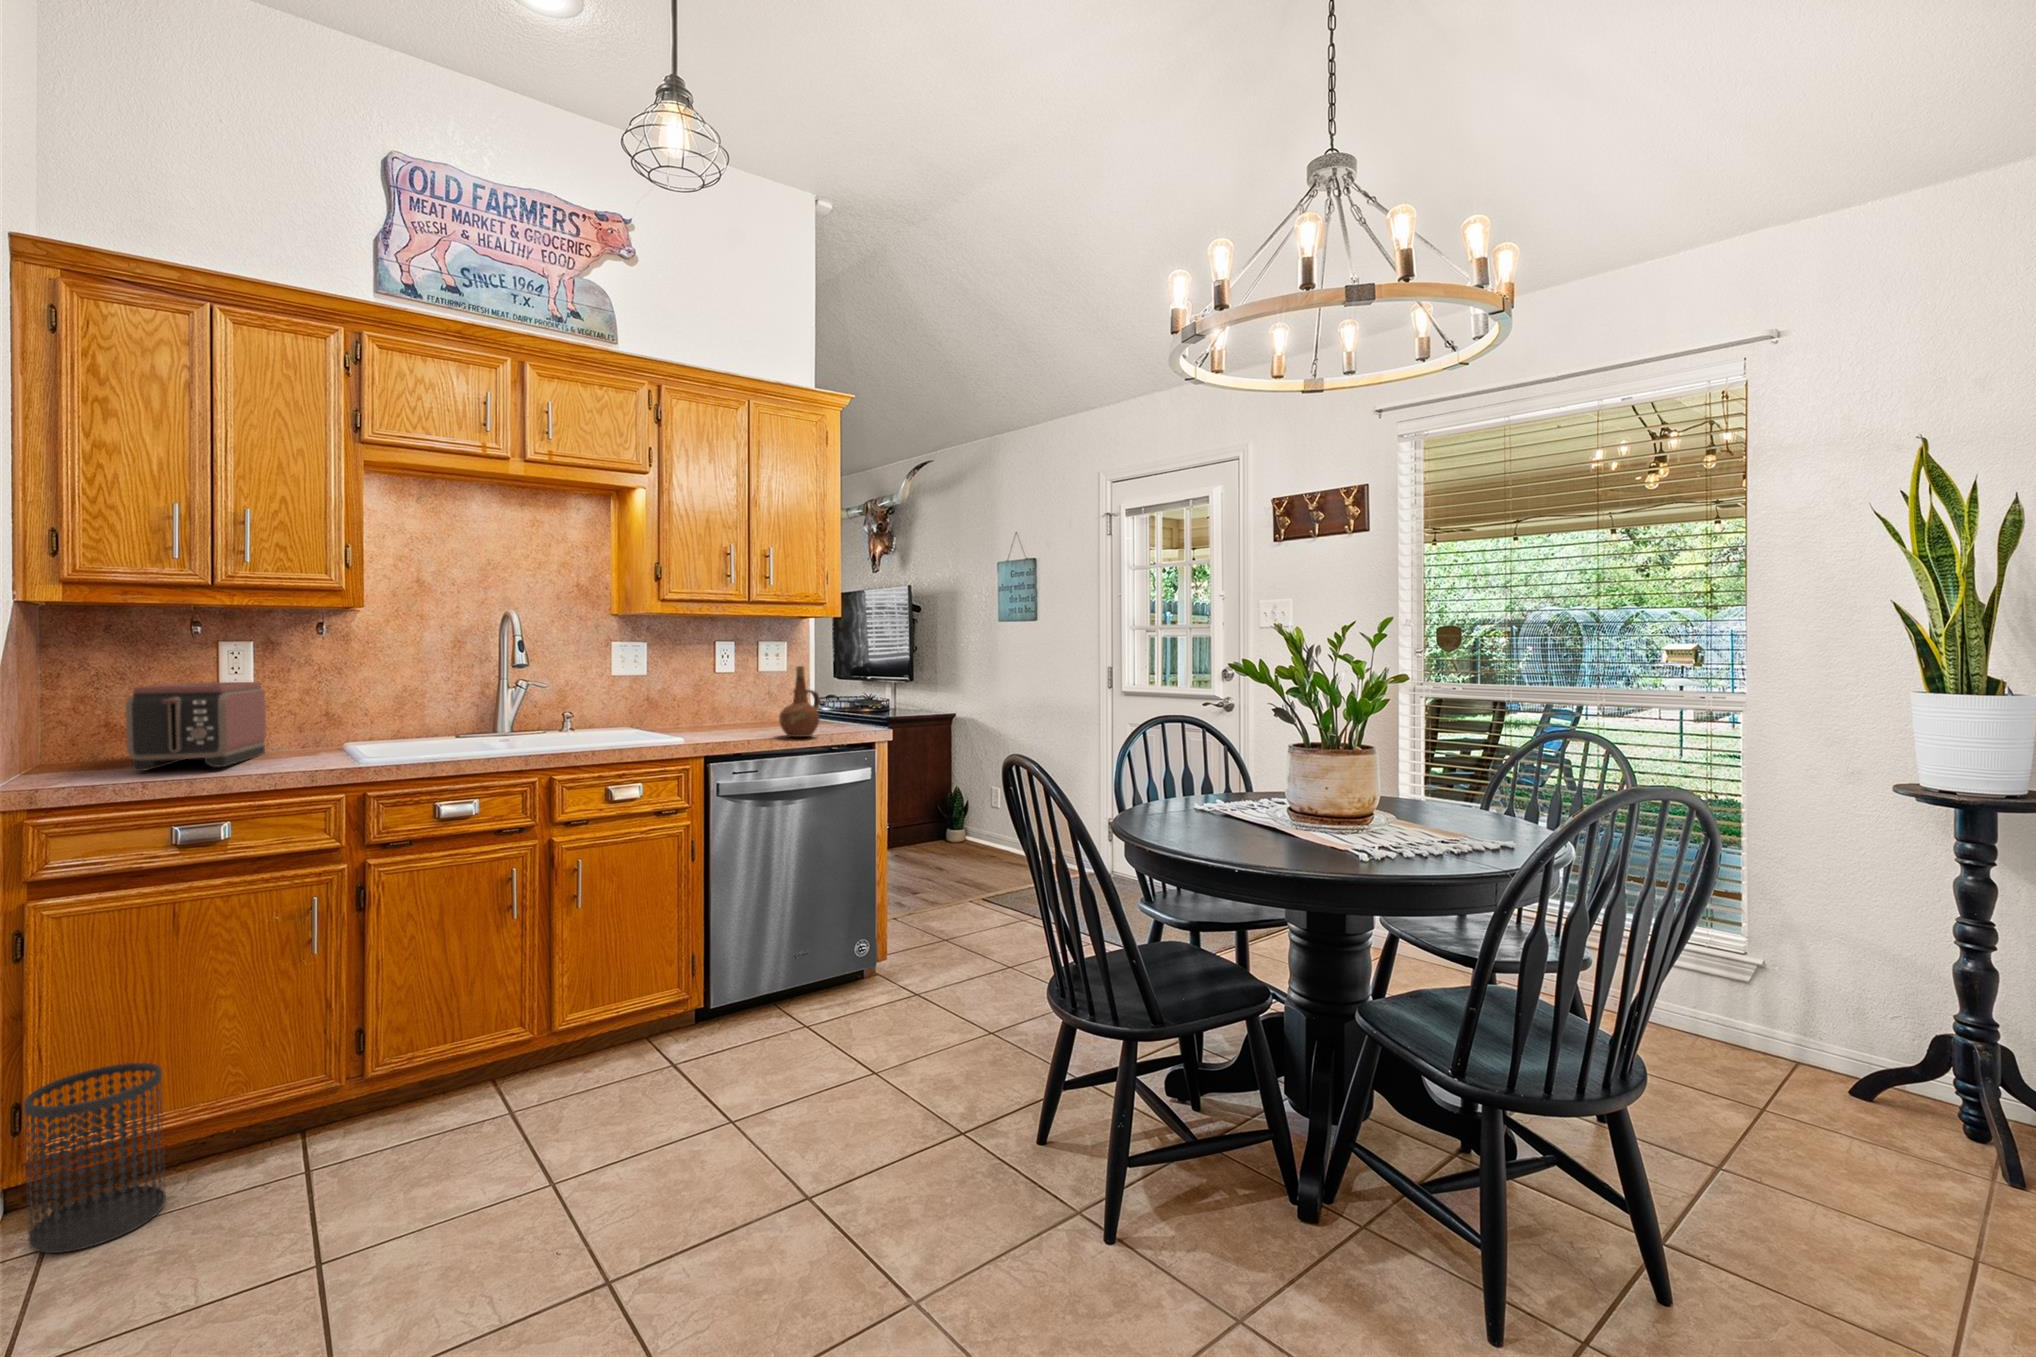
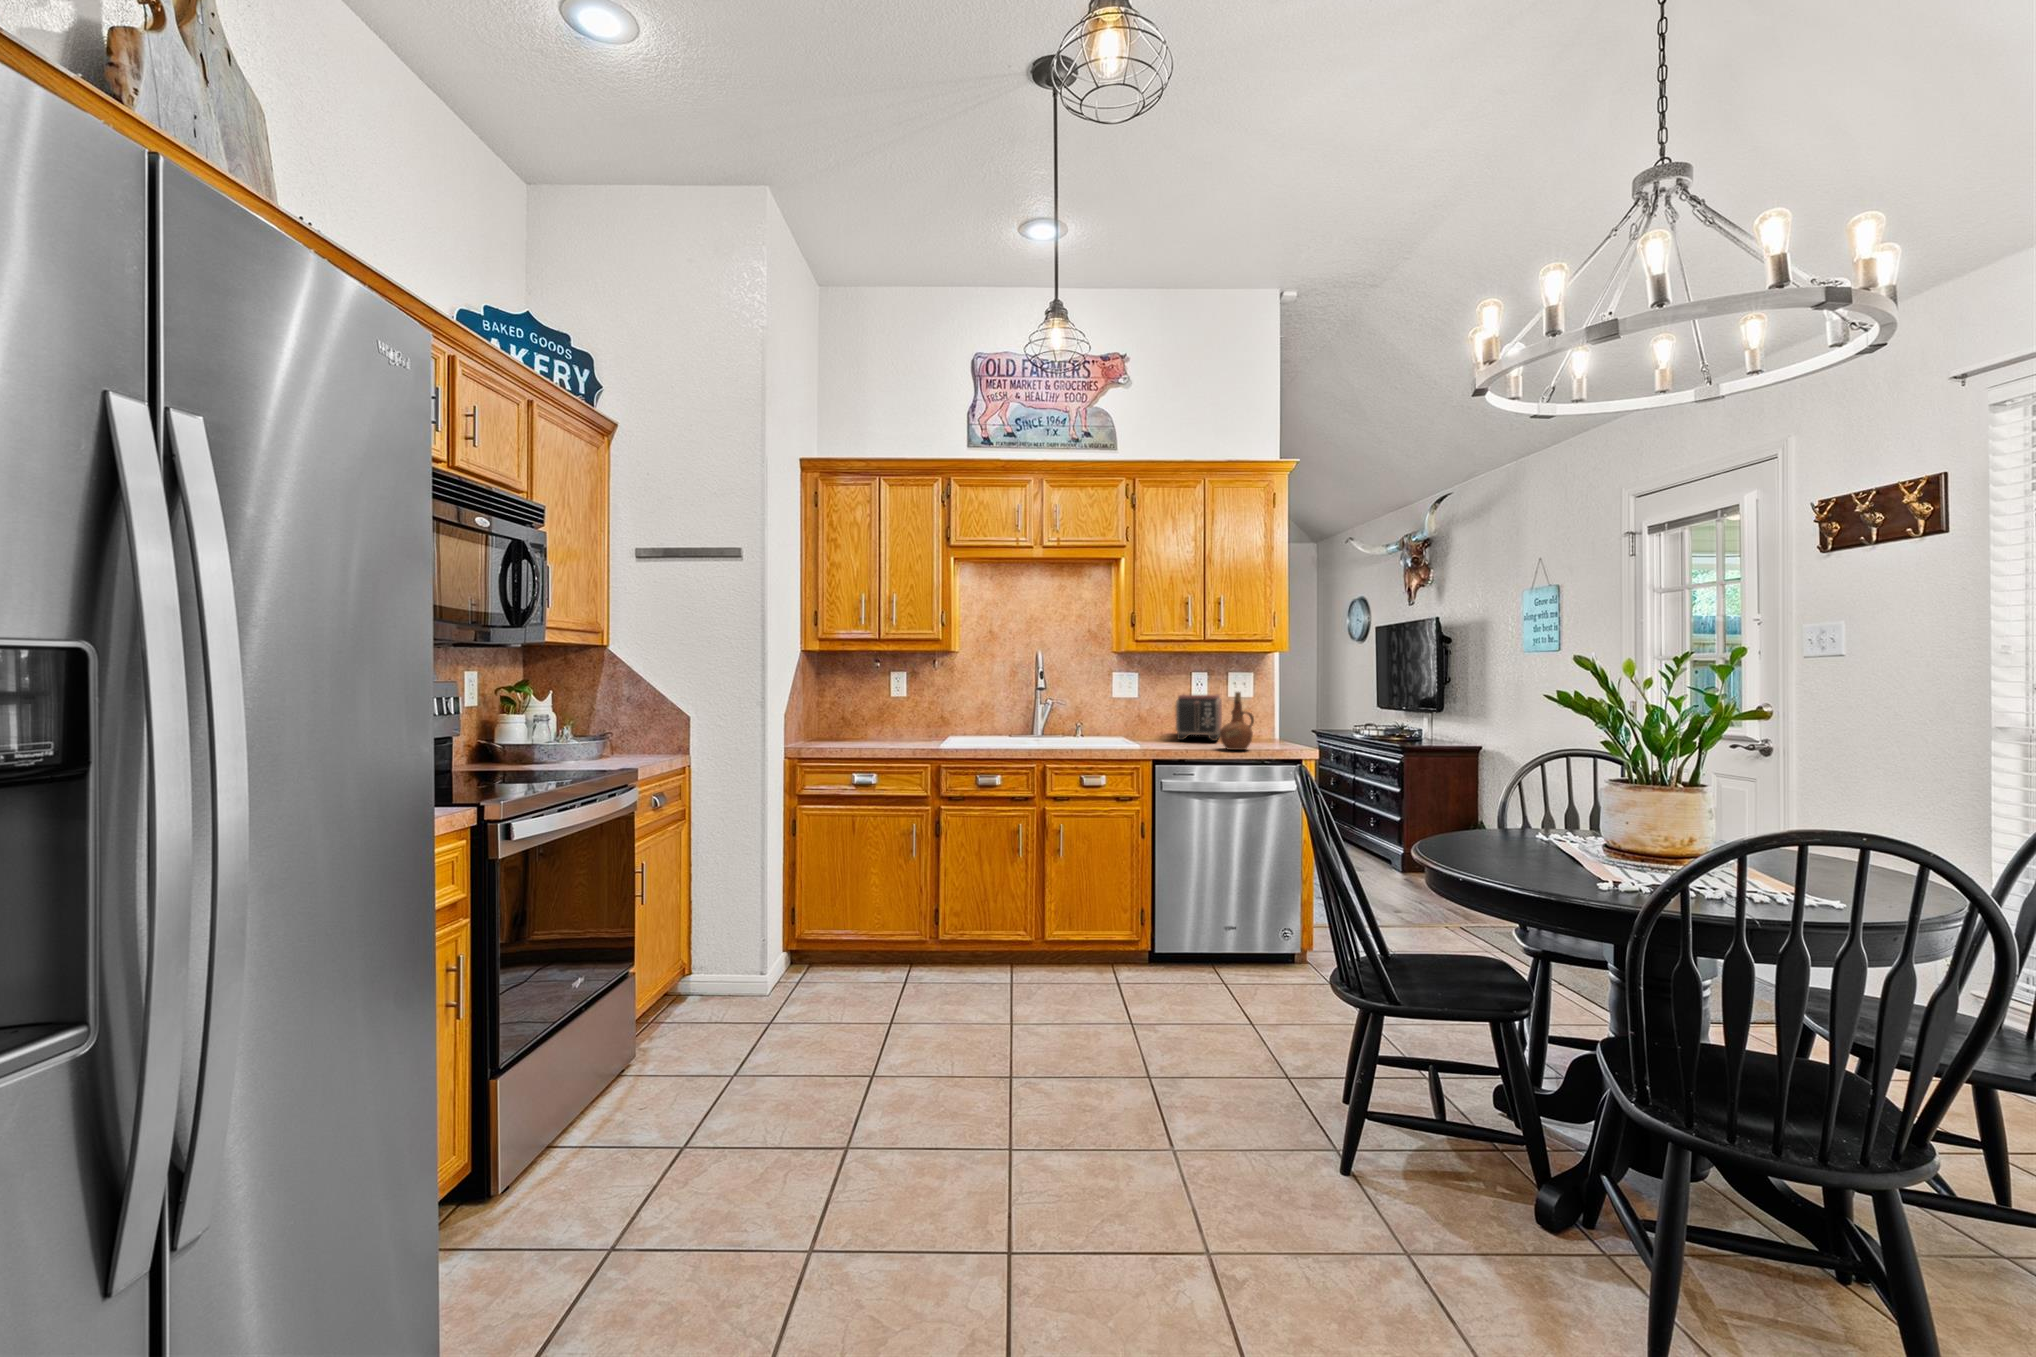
toaster: present [125,682,266,771] -> present [1176,694,1222,741]
wastebasket: present [24,1063,166,1253] -> none [788,901,841,991]

